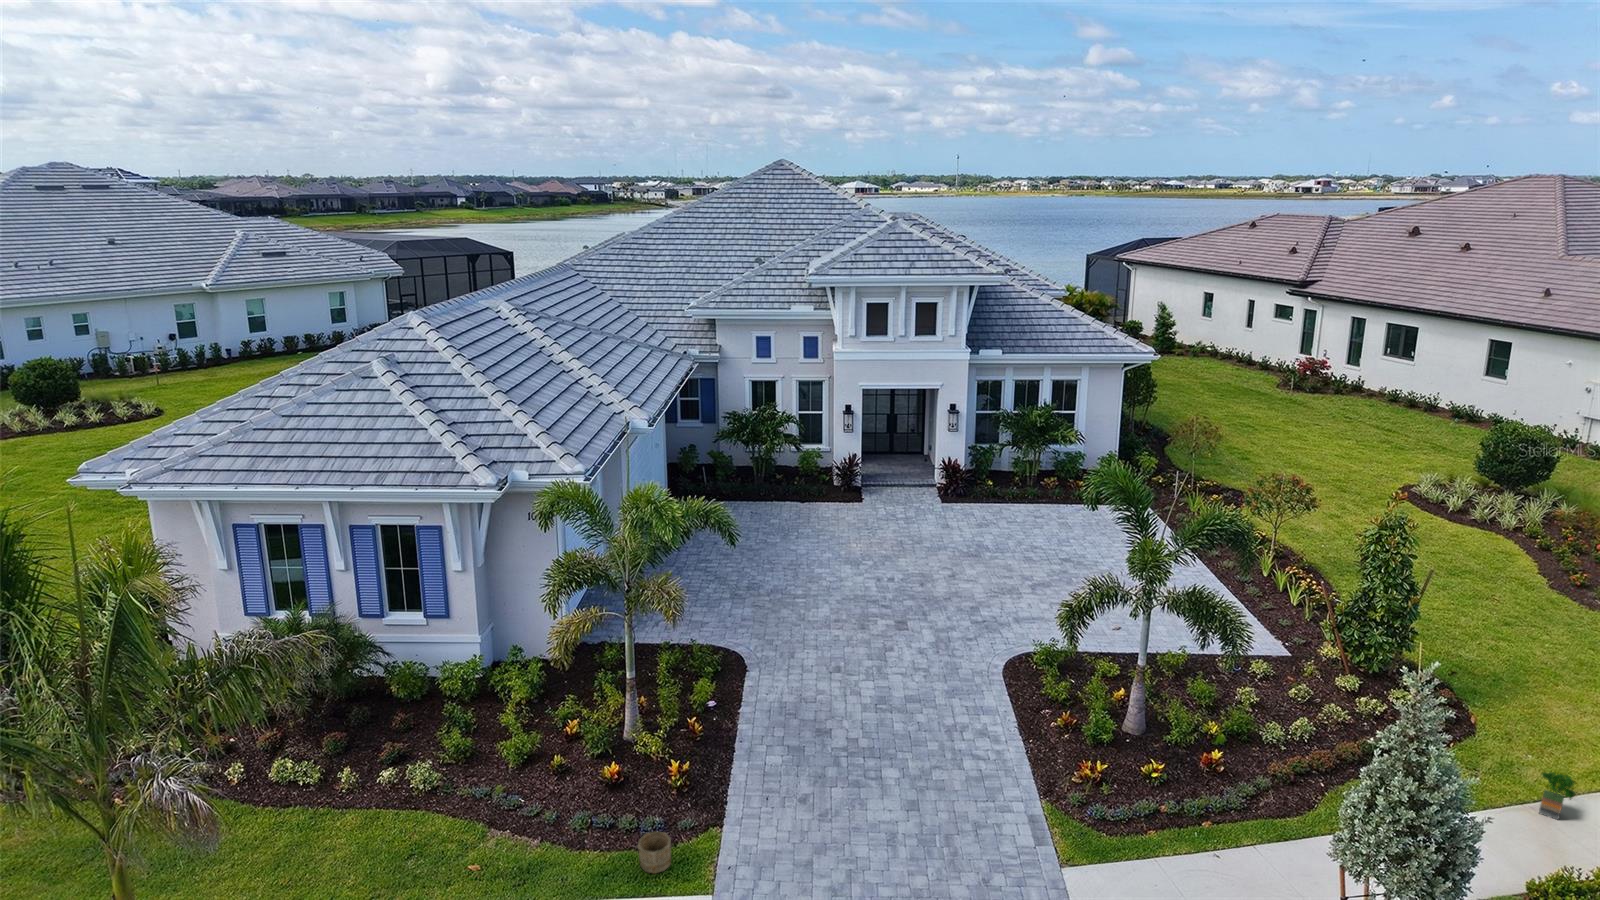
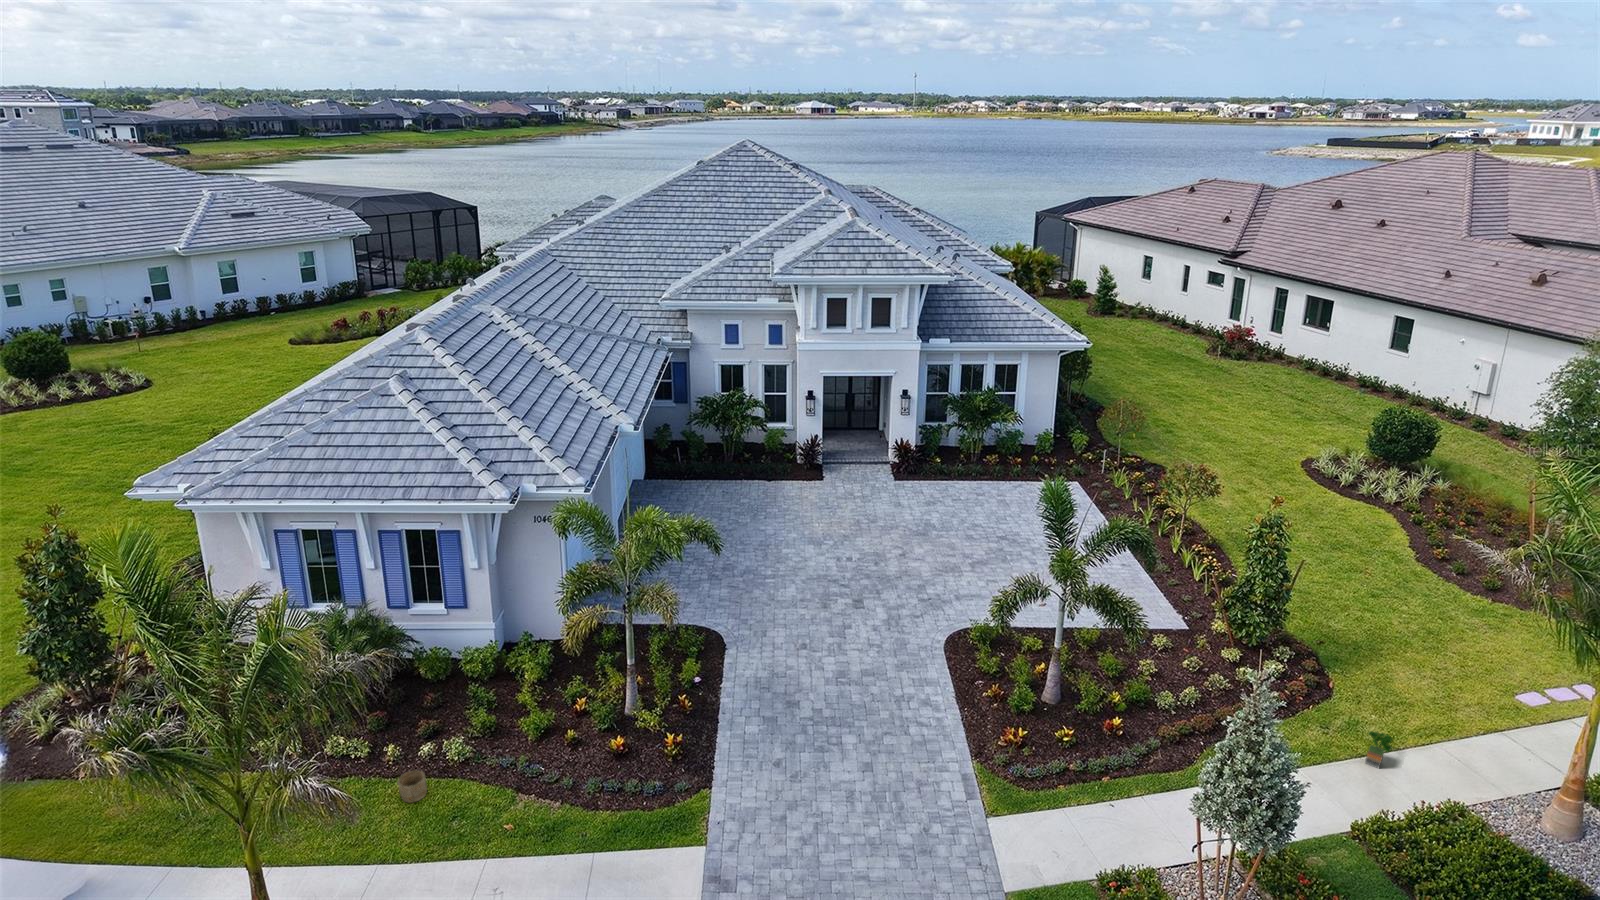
wooden bucket: present [638,831,671,874] -> present [397,770,427,803]

